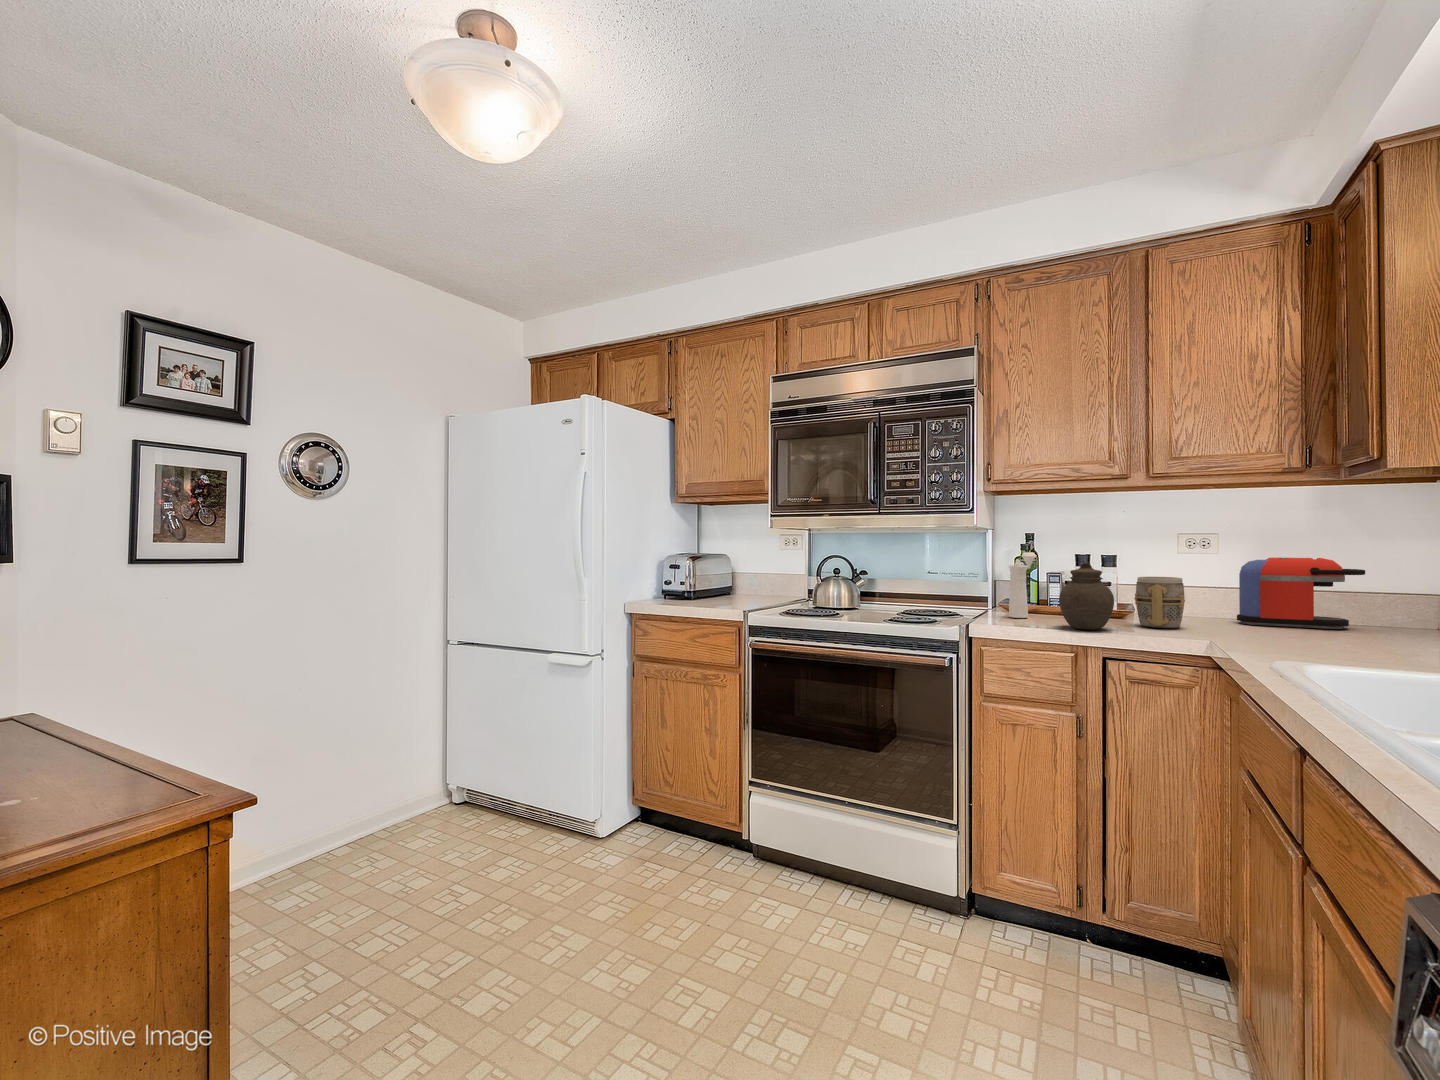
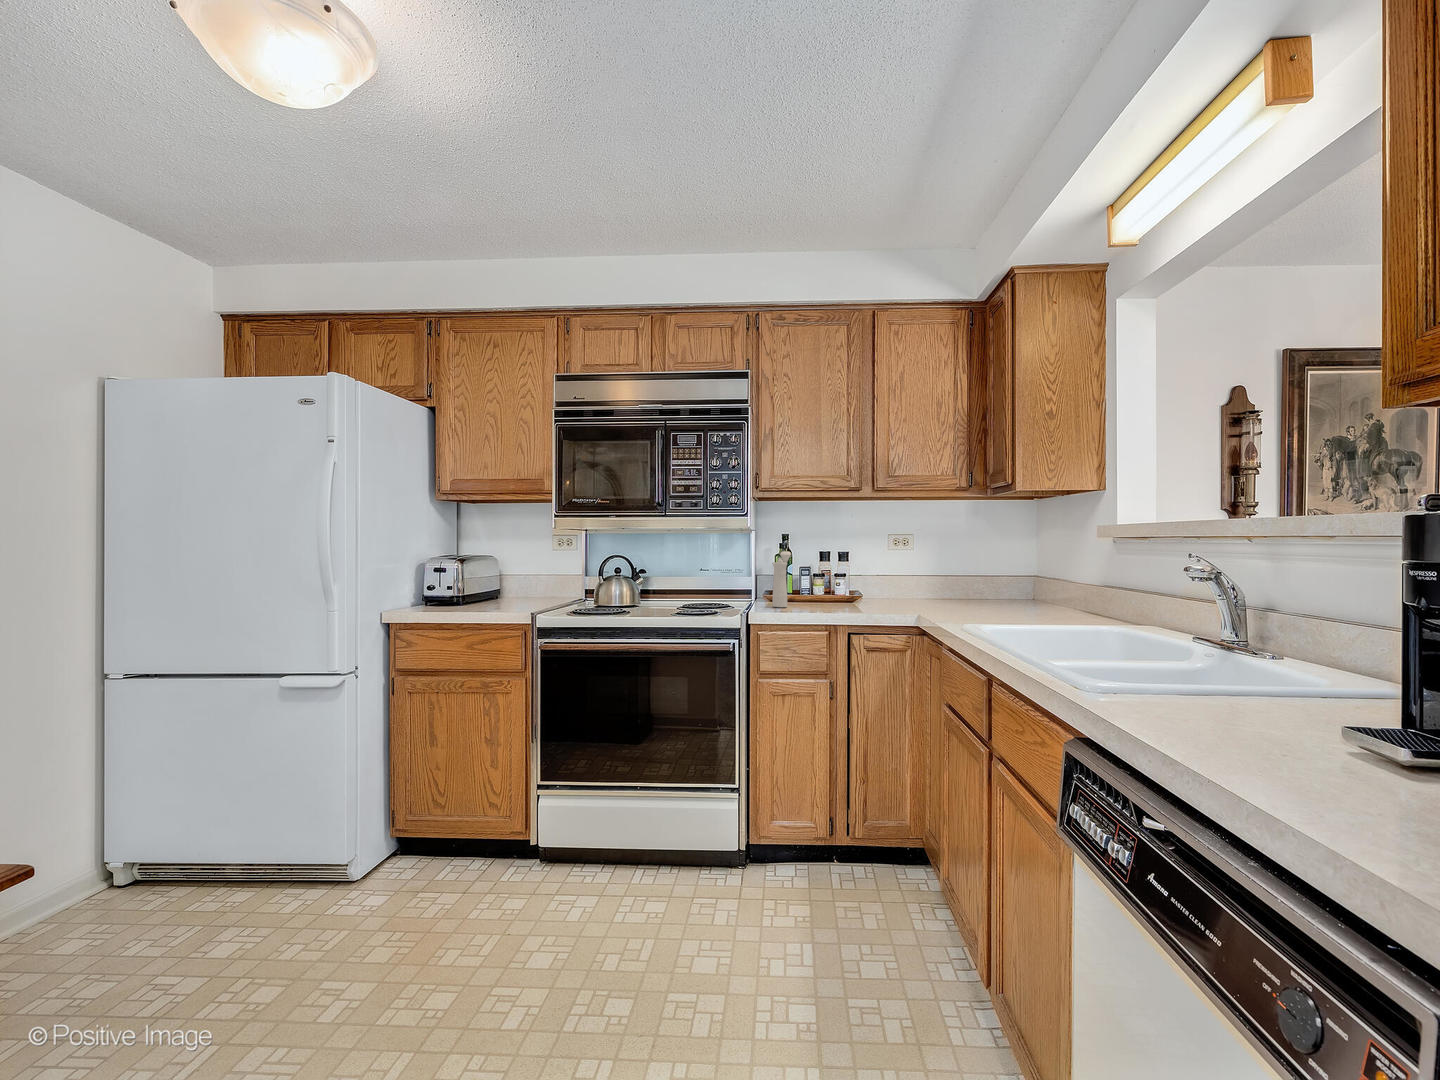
coffee maker: present [1237,558,1365,629] -> none [930,555,1004,606]
jar: present [1059,563,1114,630] -> none [816,559,855,613]
mug: present [1134,577,1185,628] -> none [866,570,901,610]

